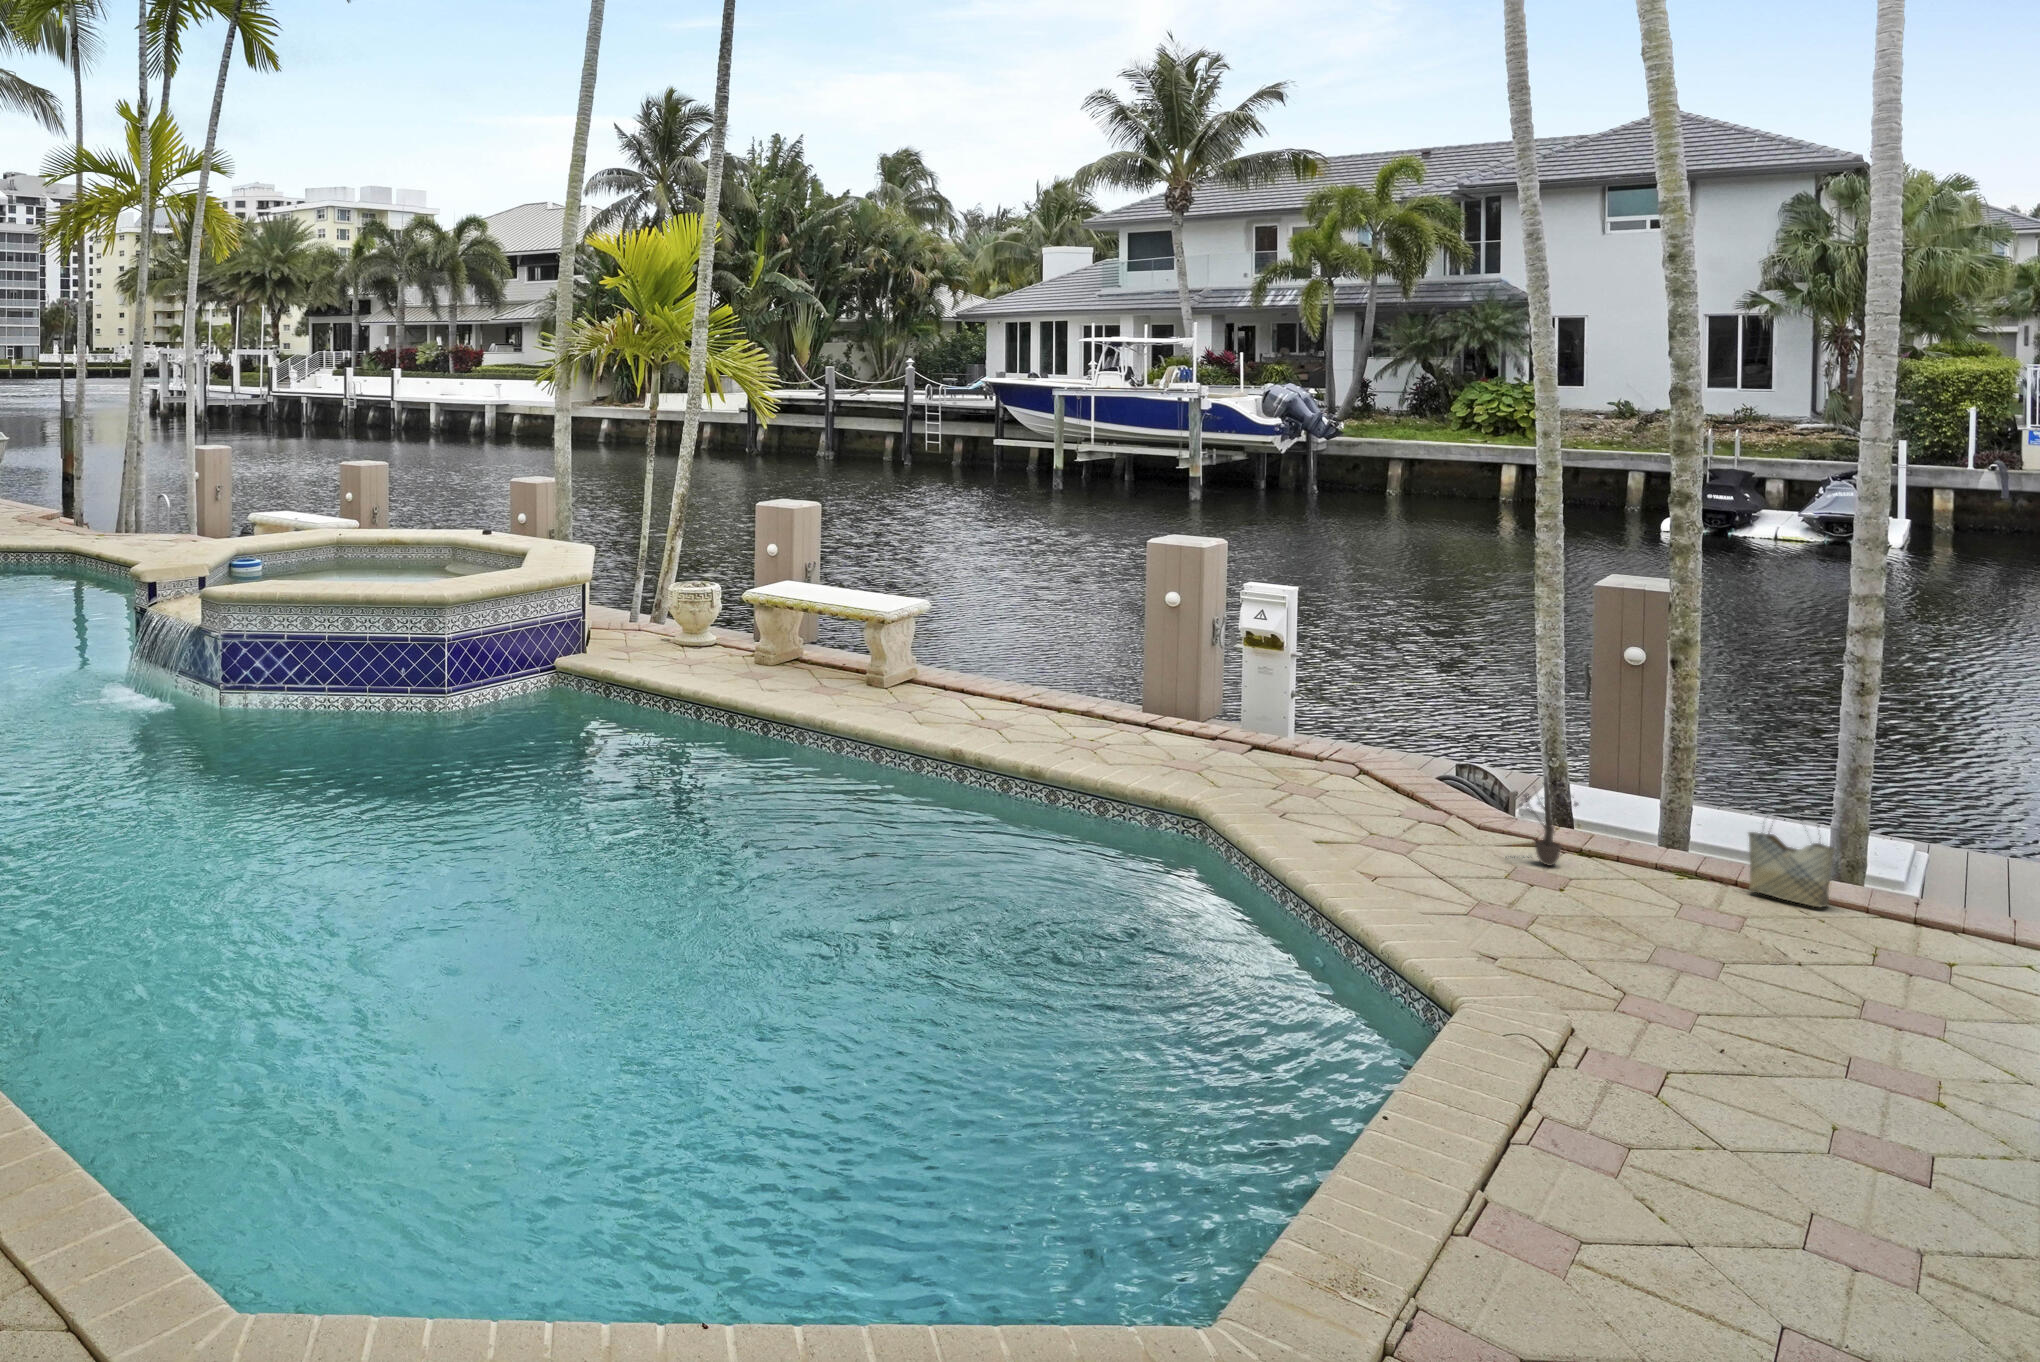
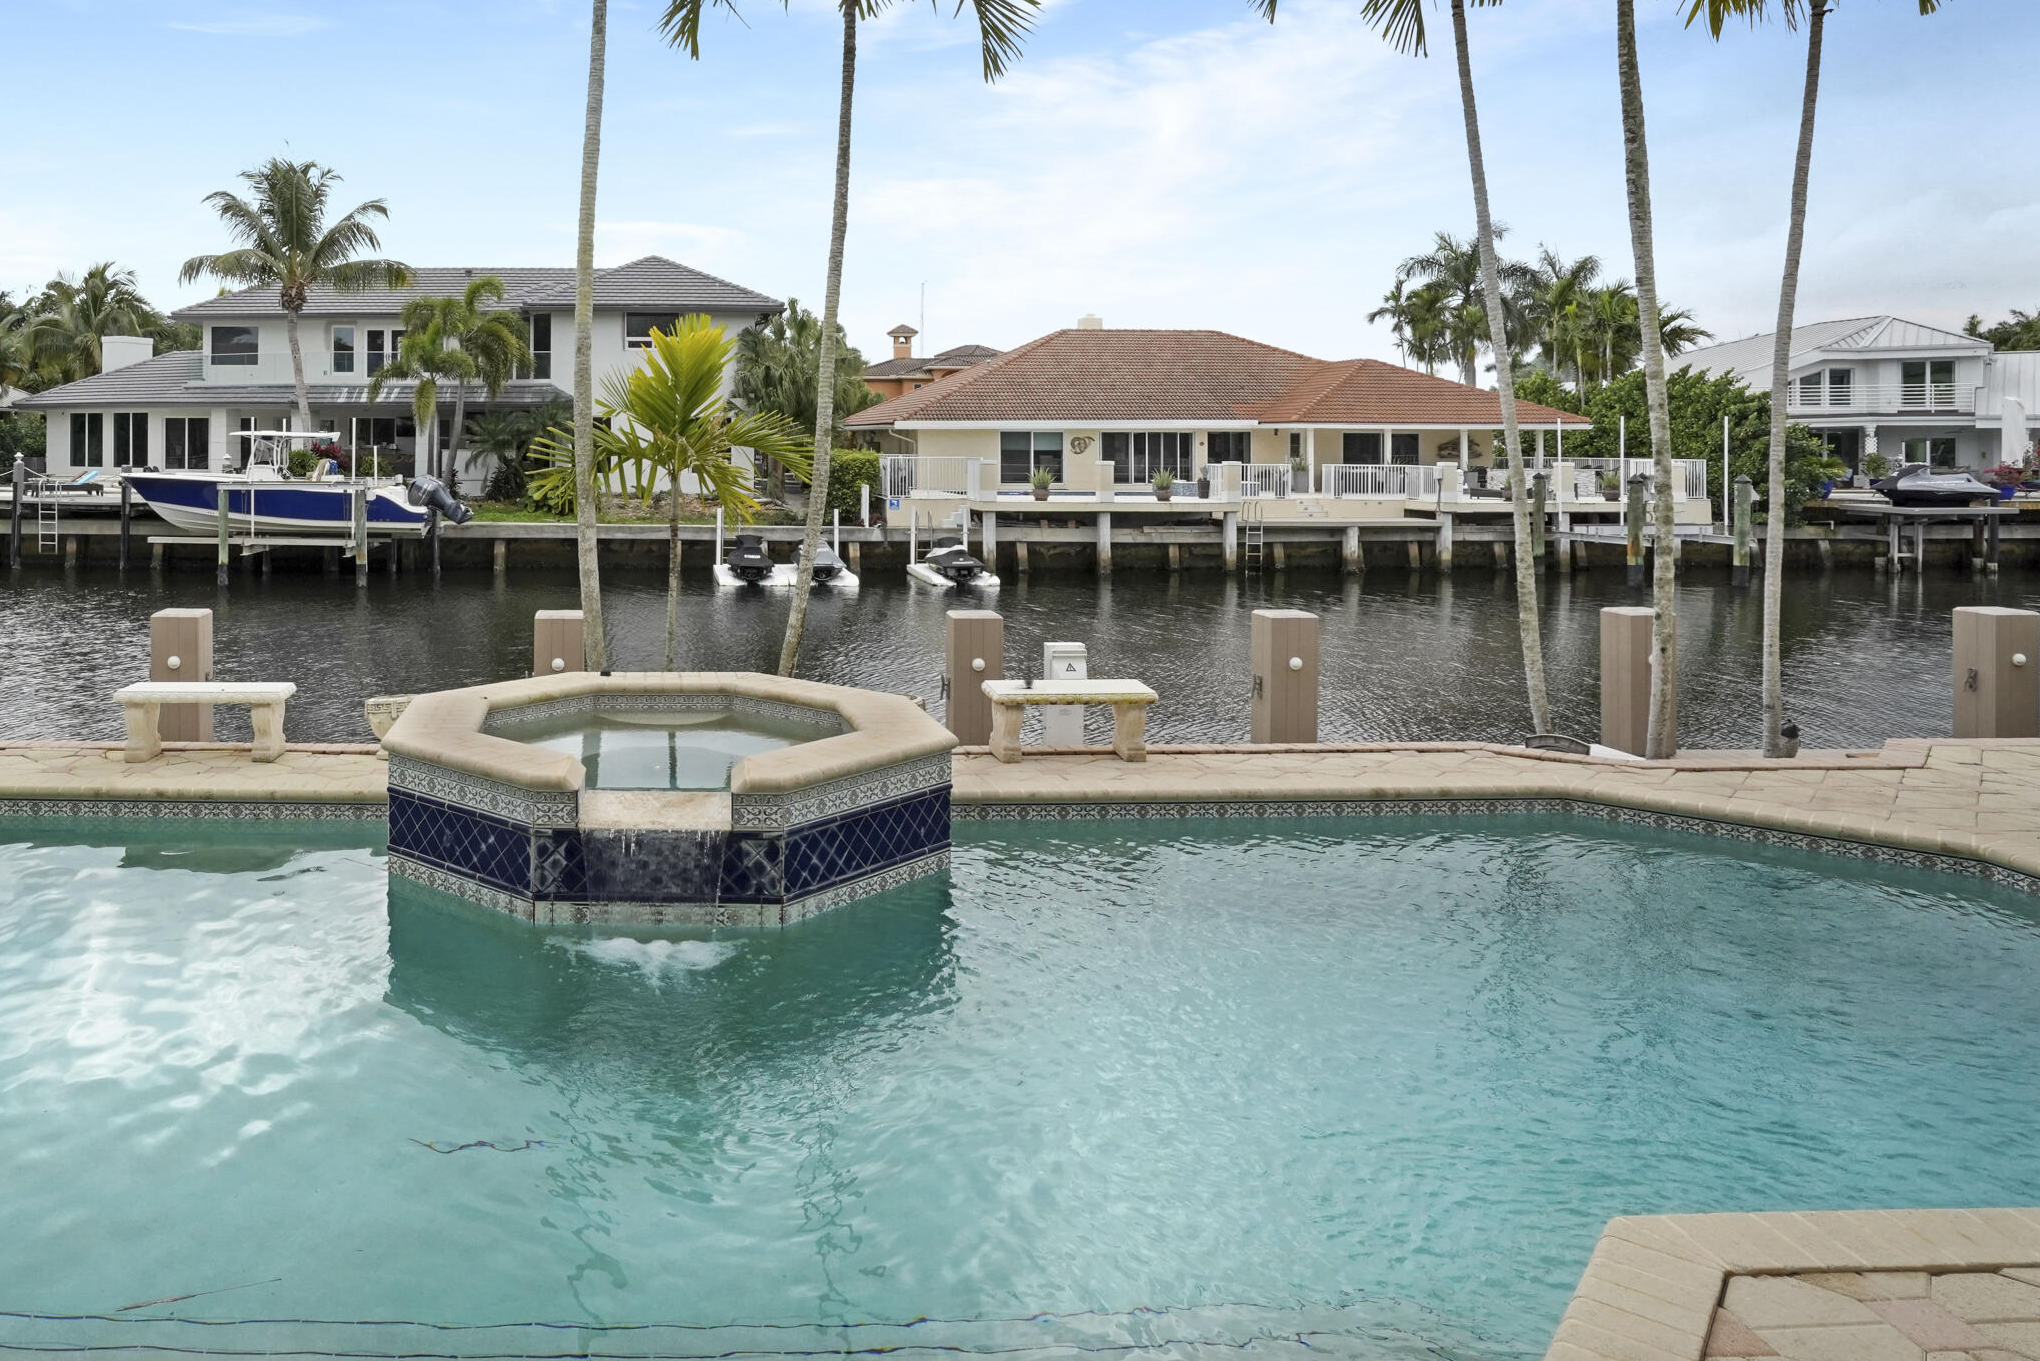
woven basket: present [1748,805,1835,907] -> none [1092,649,1120,687]

